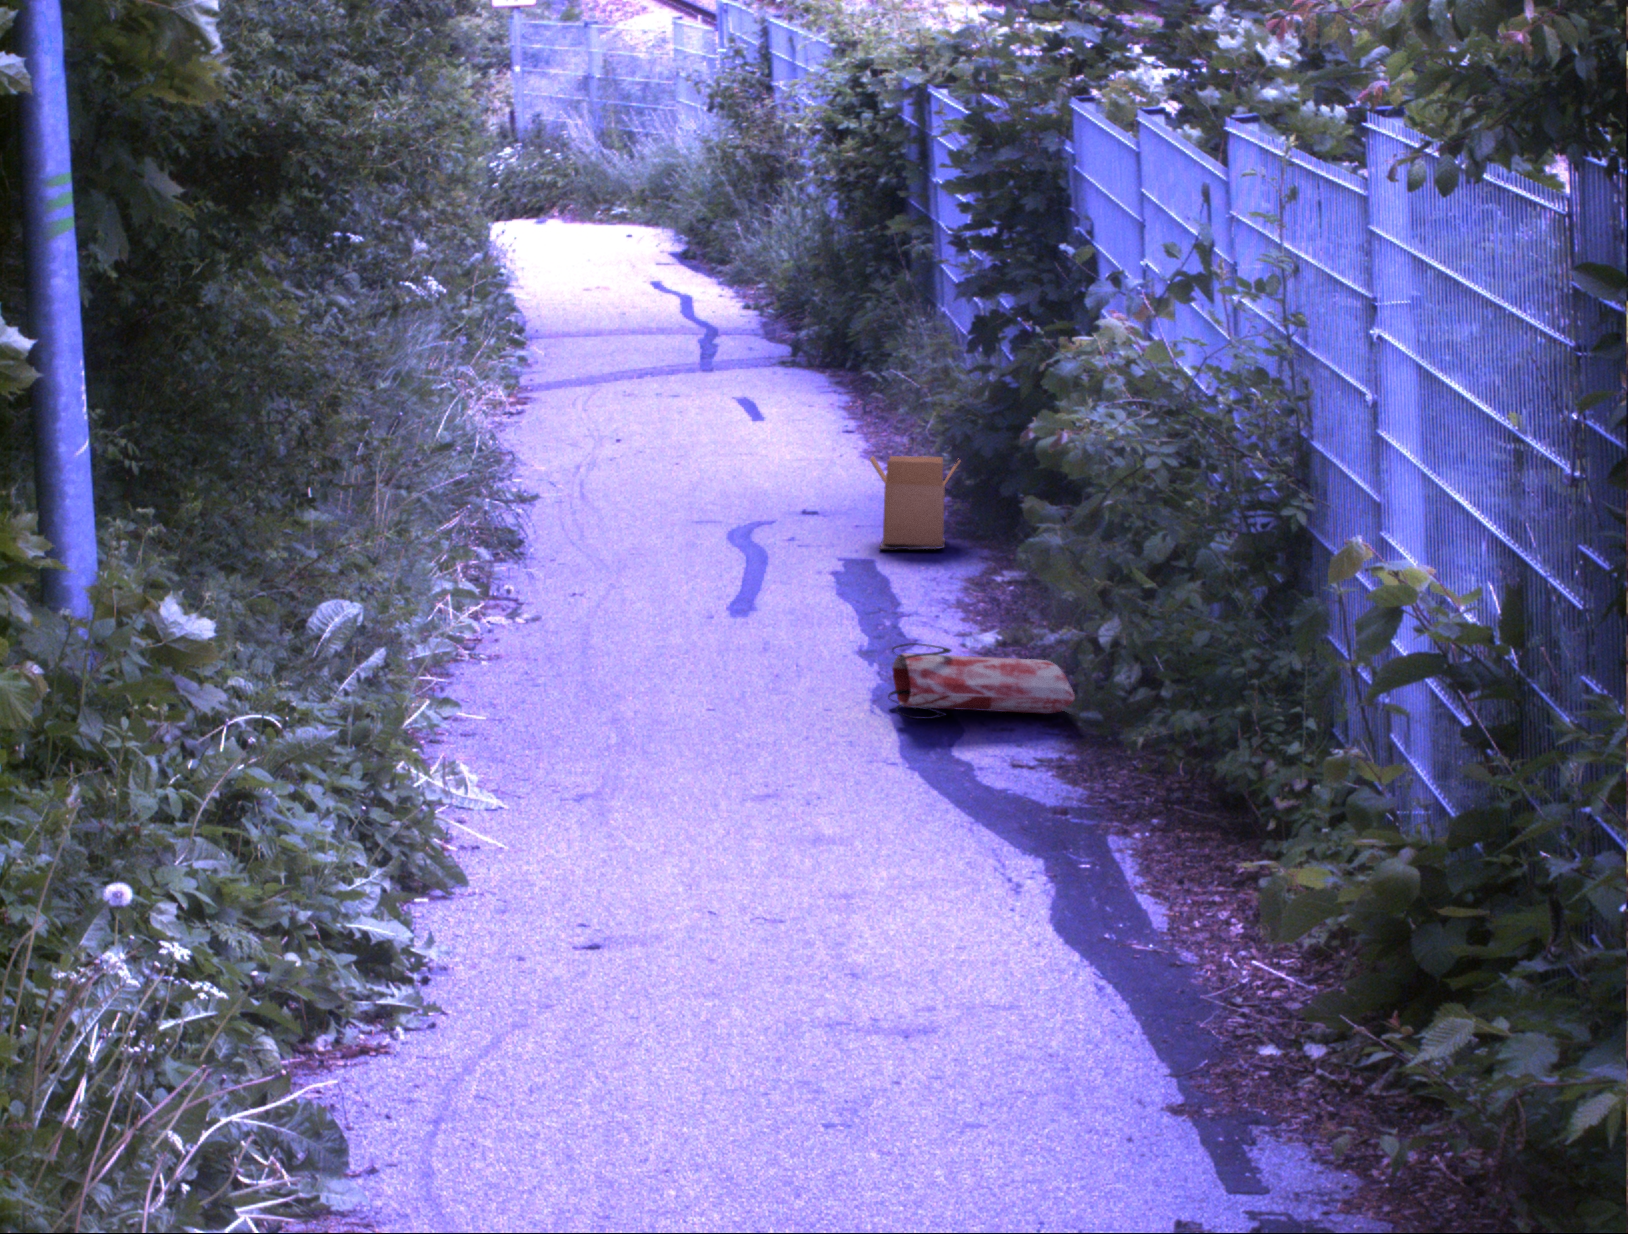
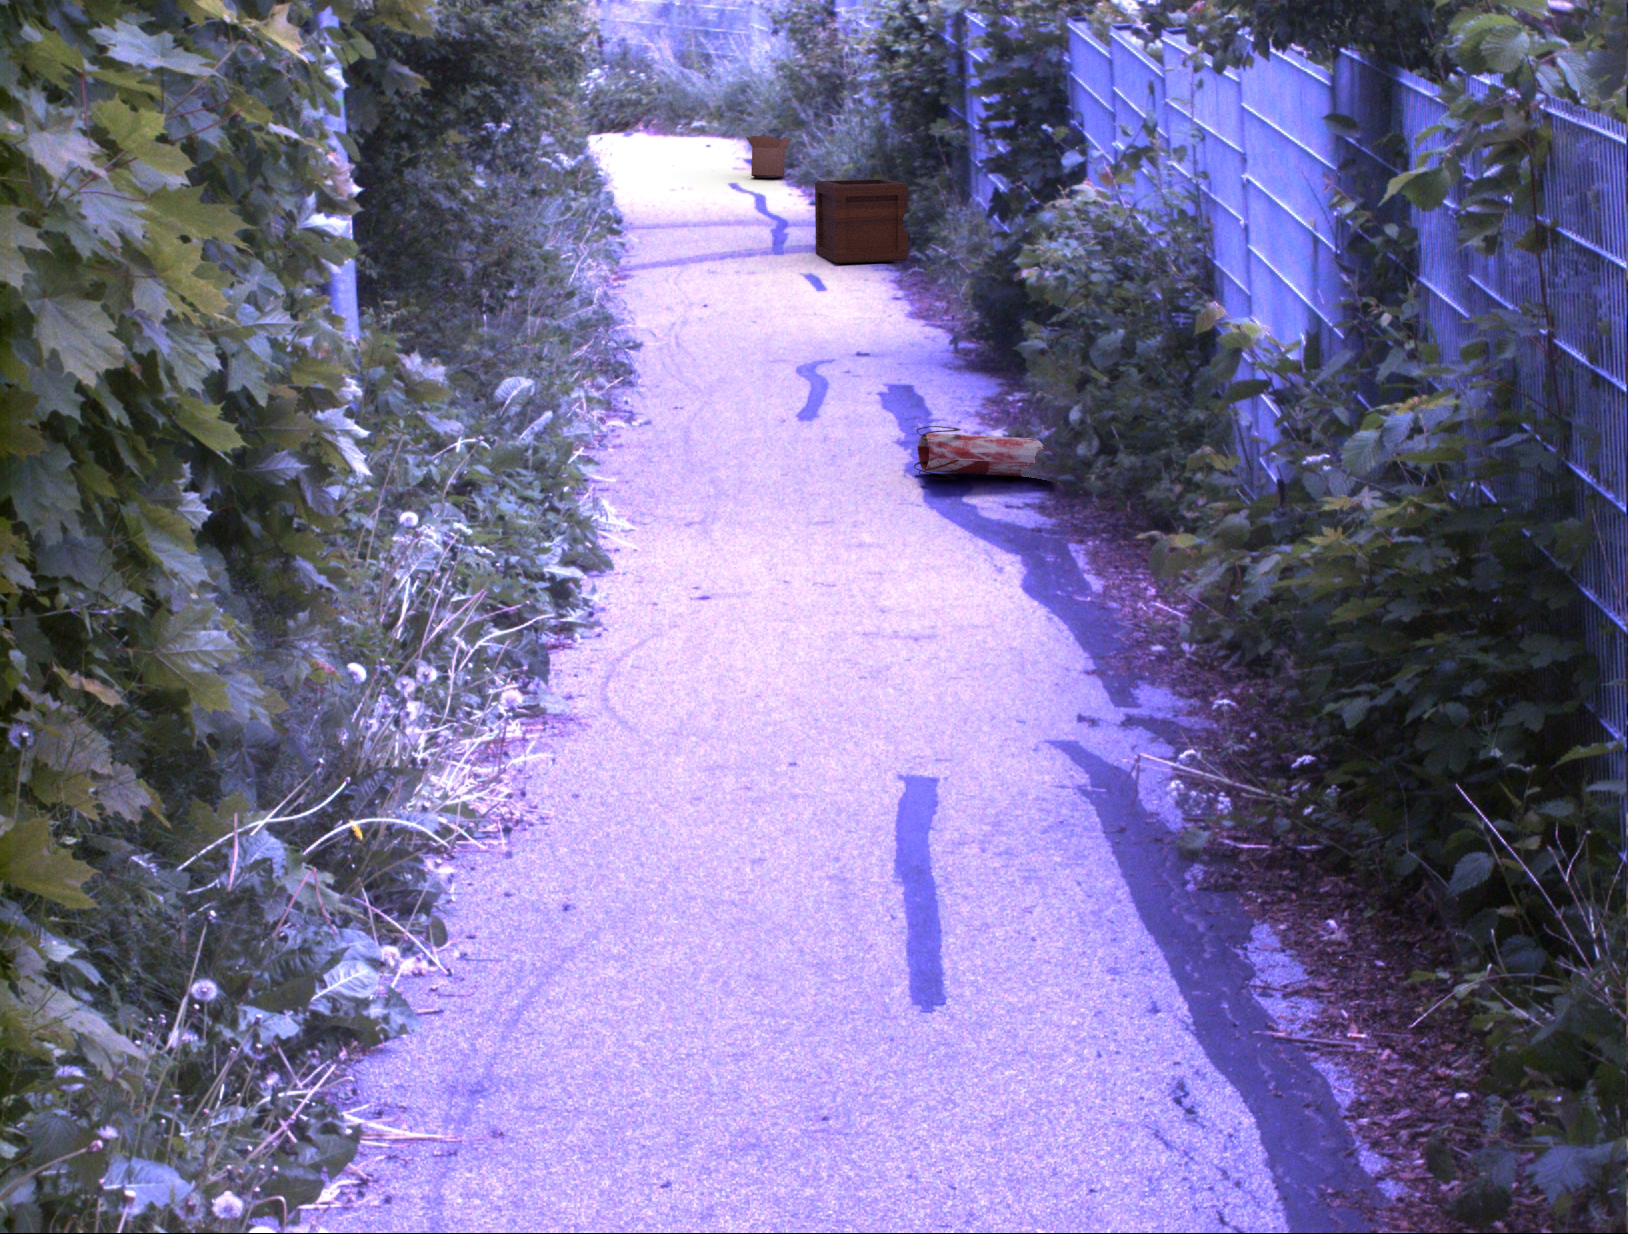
wooden crate: none [751,284,861,383] -> present [815,179,908,263]
cardboard box: present [870,456,960,549] -> present [746,136,791,178]

